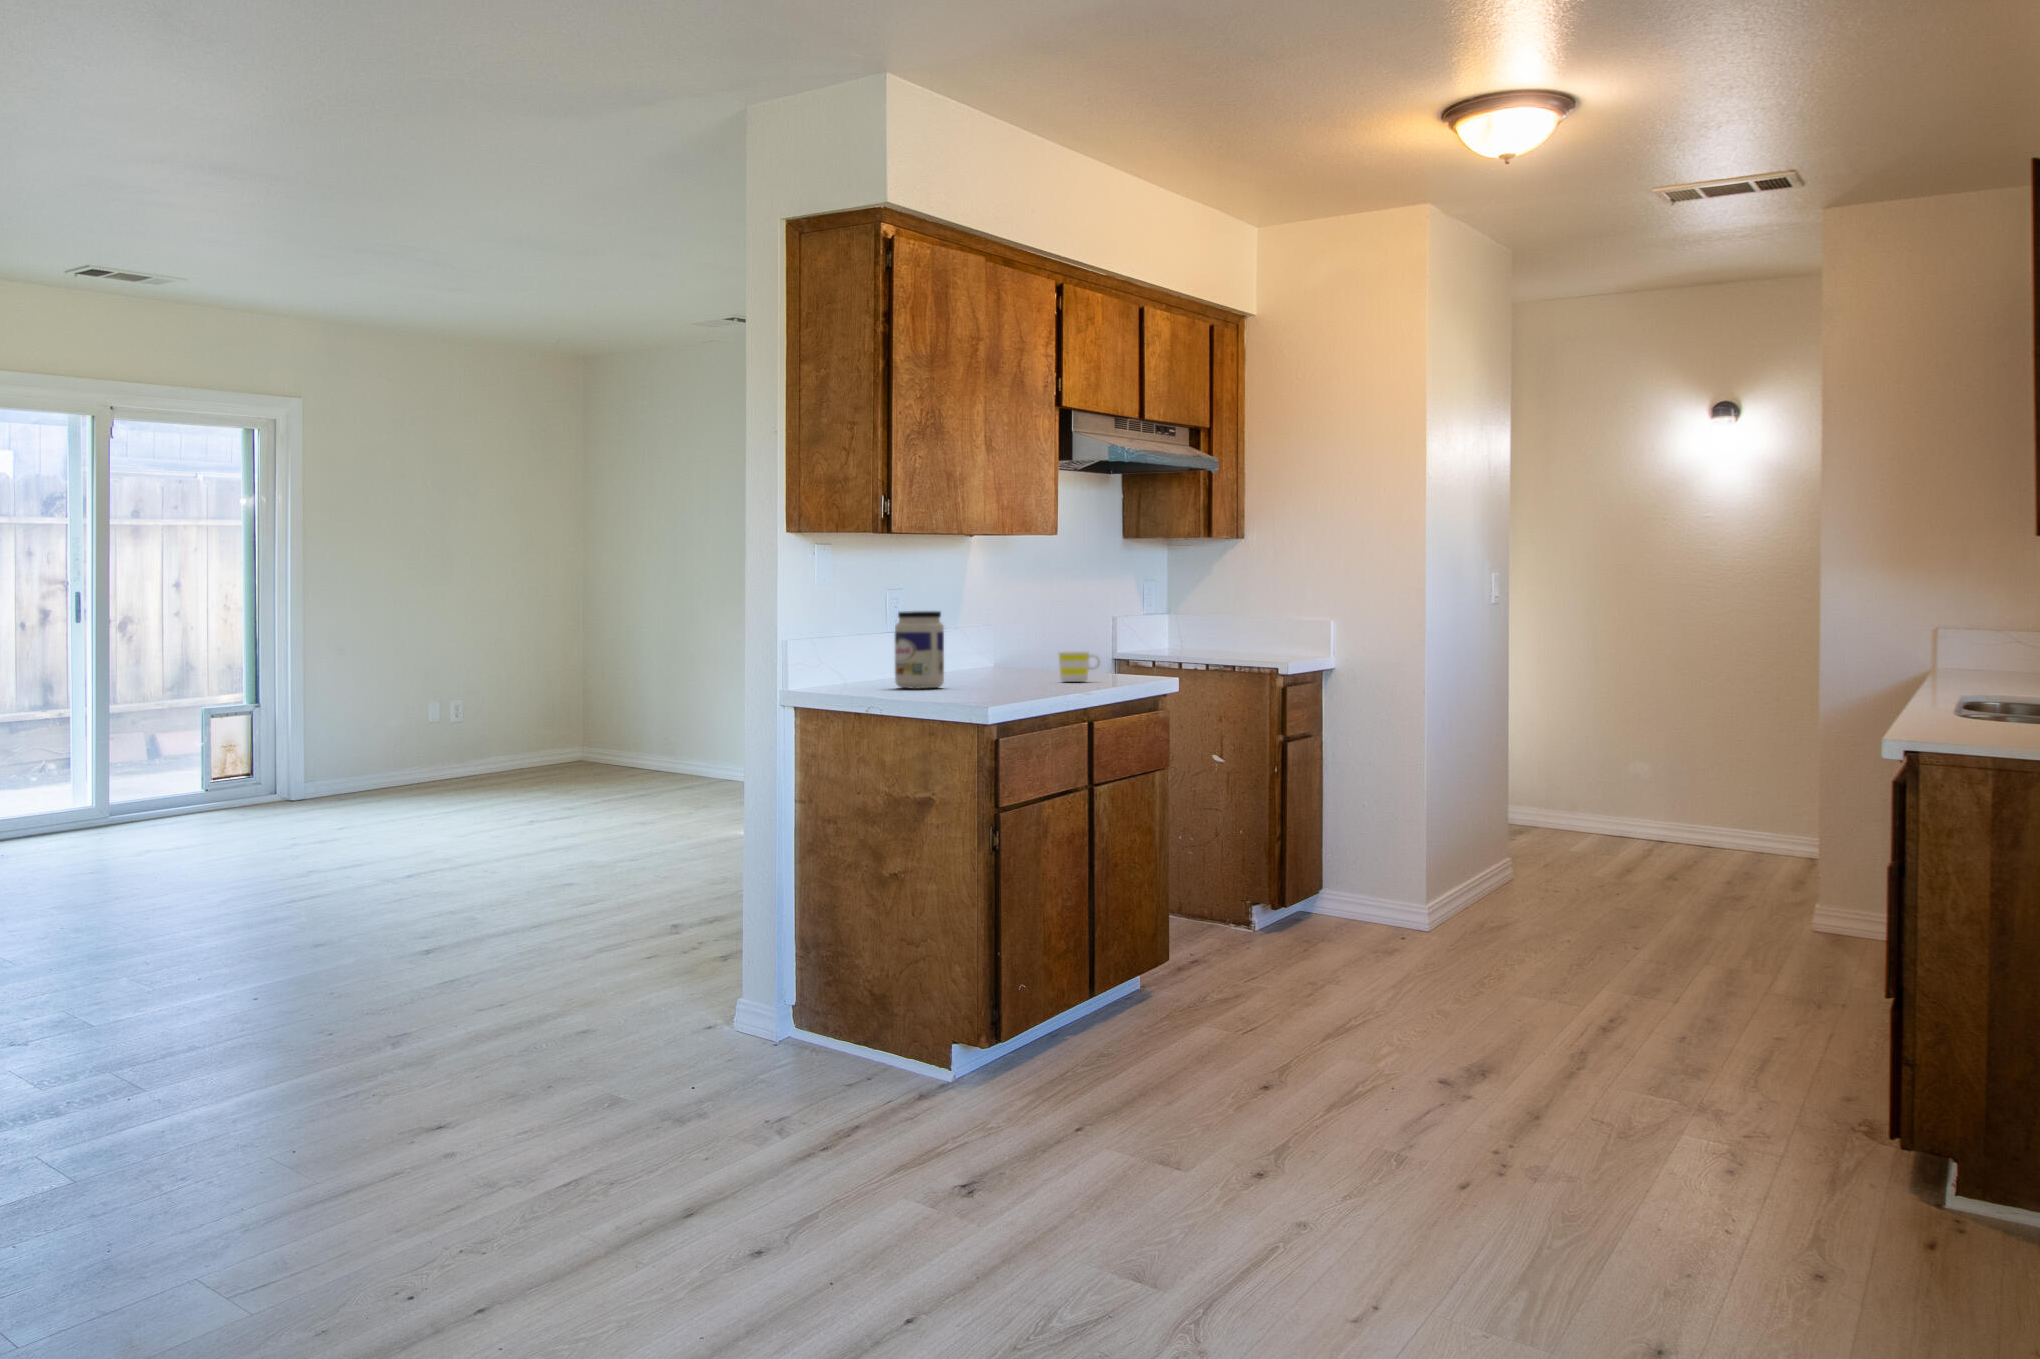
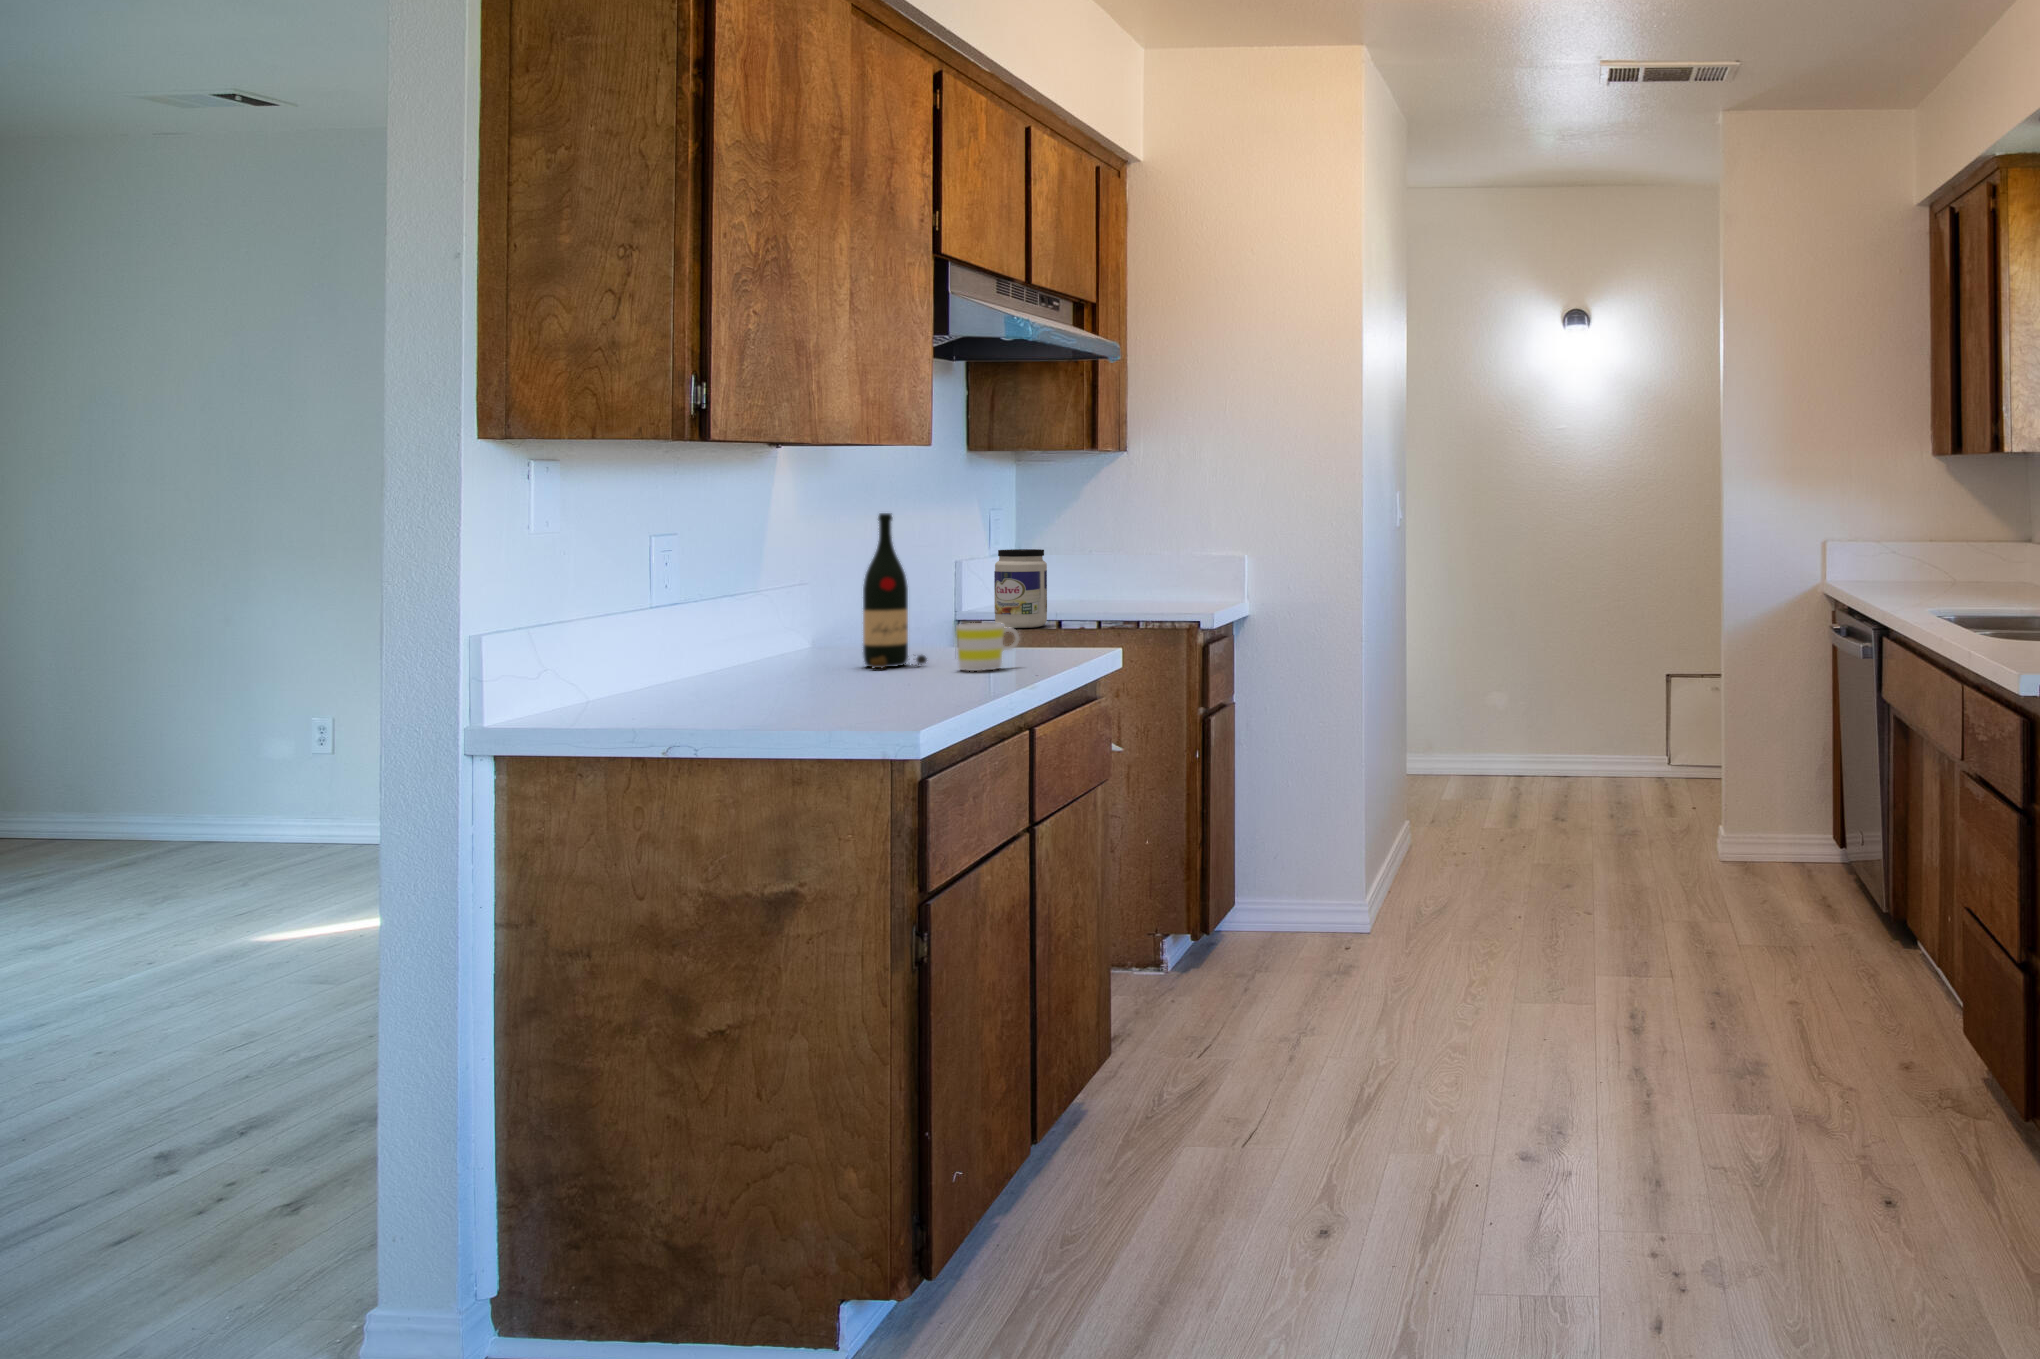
wine bottle: none [1010,579,1048,680] -> present [863,513,927,668]
jar: present [895,611,944,689] -> present [994,549,1047,628]

